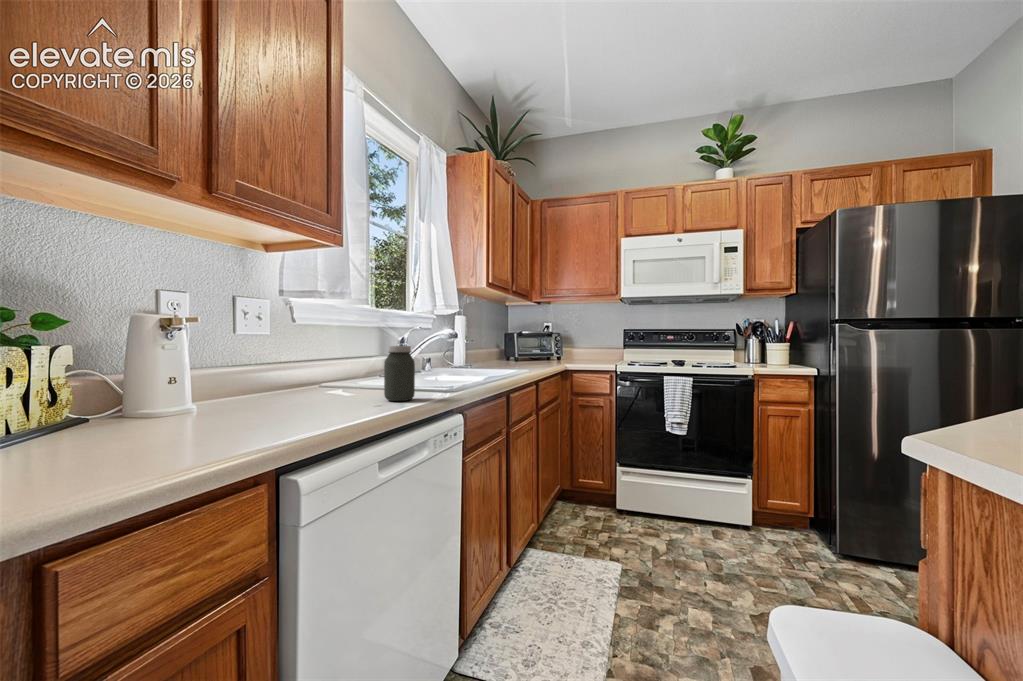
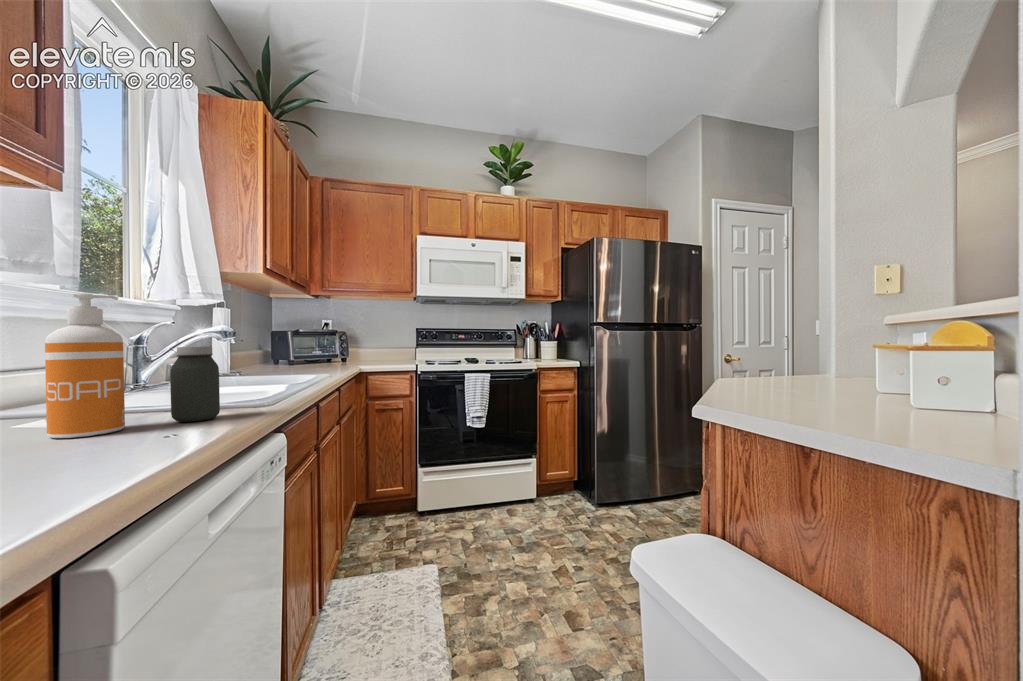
soap dispenser: none [317,309,358,404] -> present [45,293,125,438]

